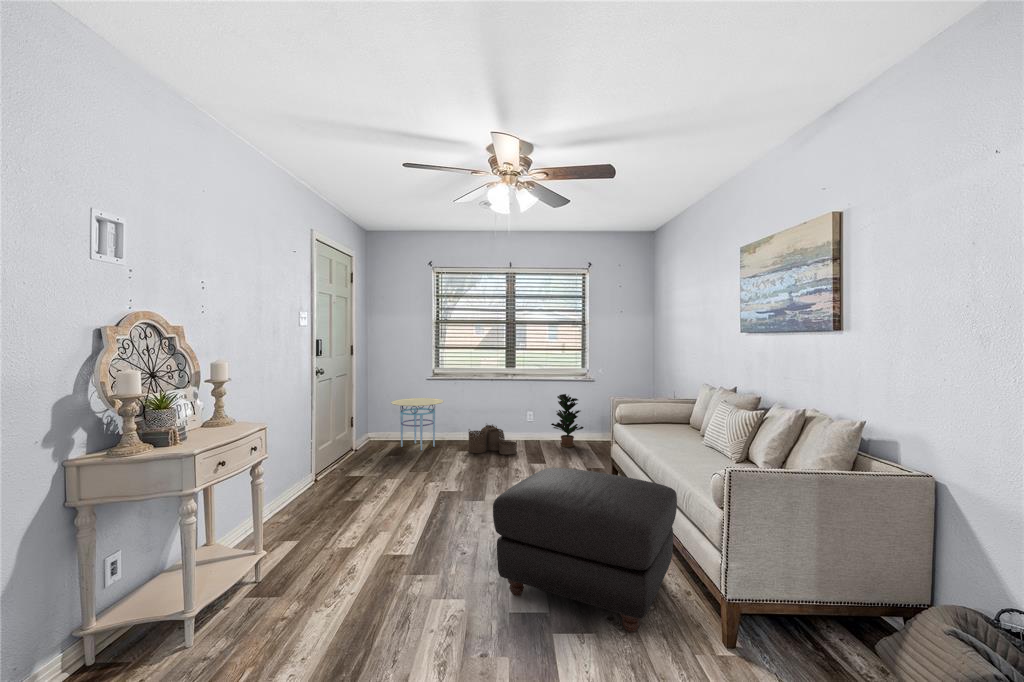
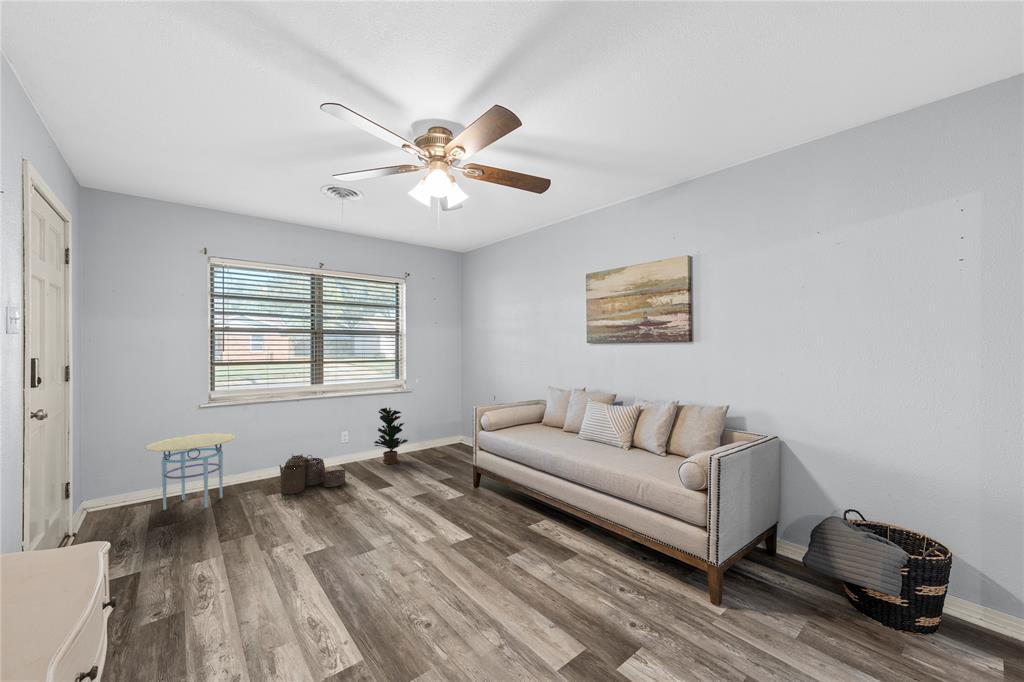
ottoman: present [493,468,677,633] -> none [497,481,685,648]

